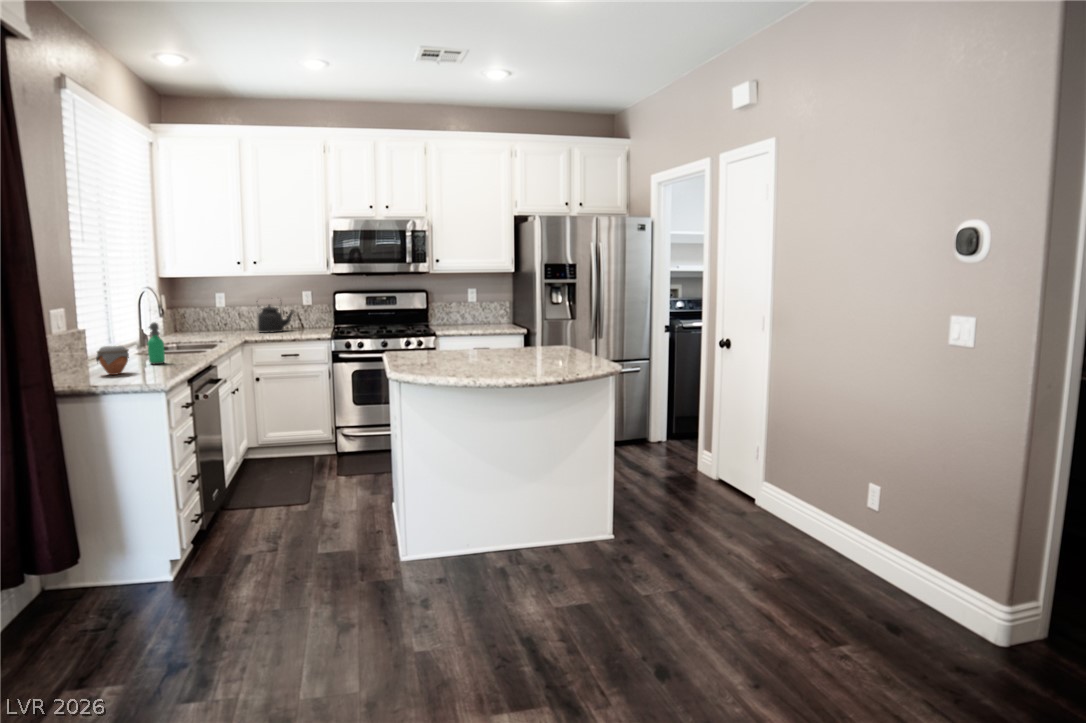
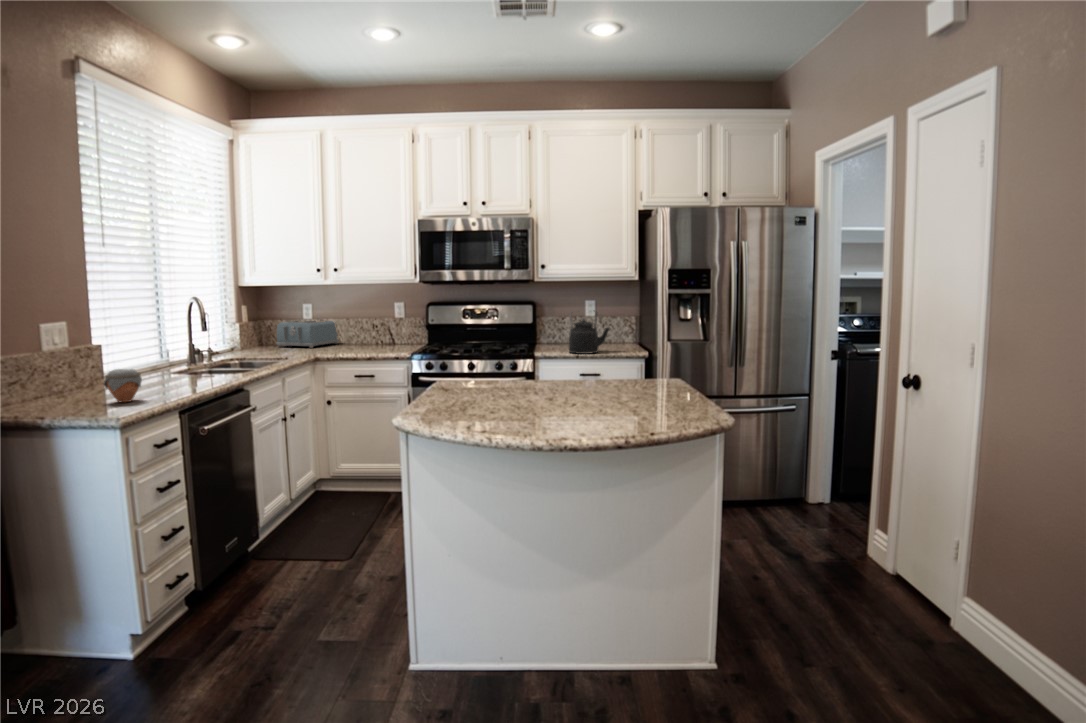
kettle: present [257,301,293,333] -> present [569,313,610,354]
toaster: none [191,308,249,332] -> present [276,321,339,348]
soap dispenser: present [148,322,165,364] -> none [174,341,195,389]

